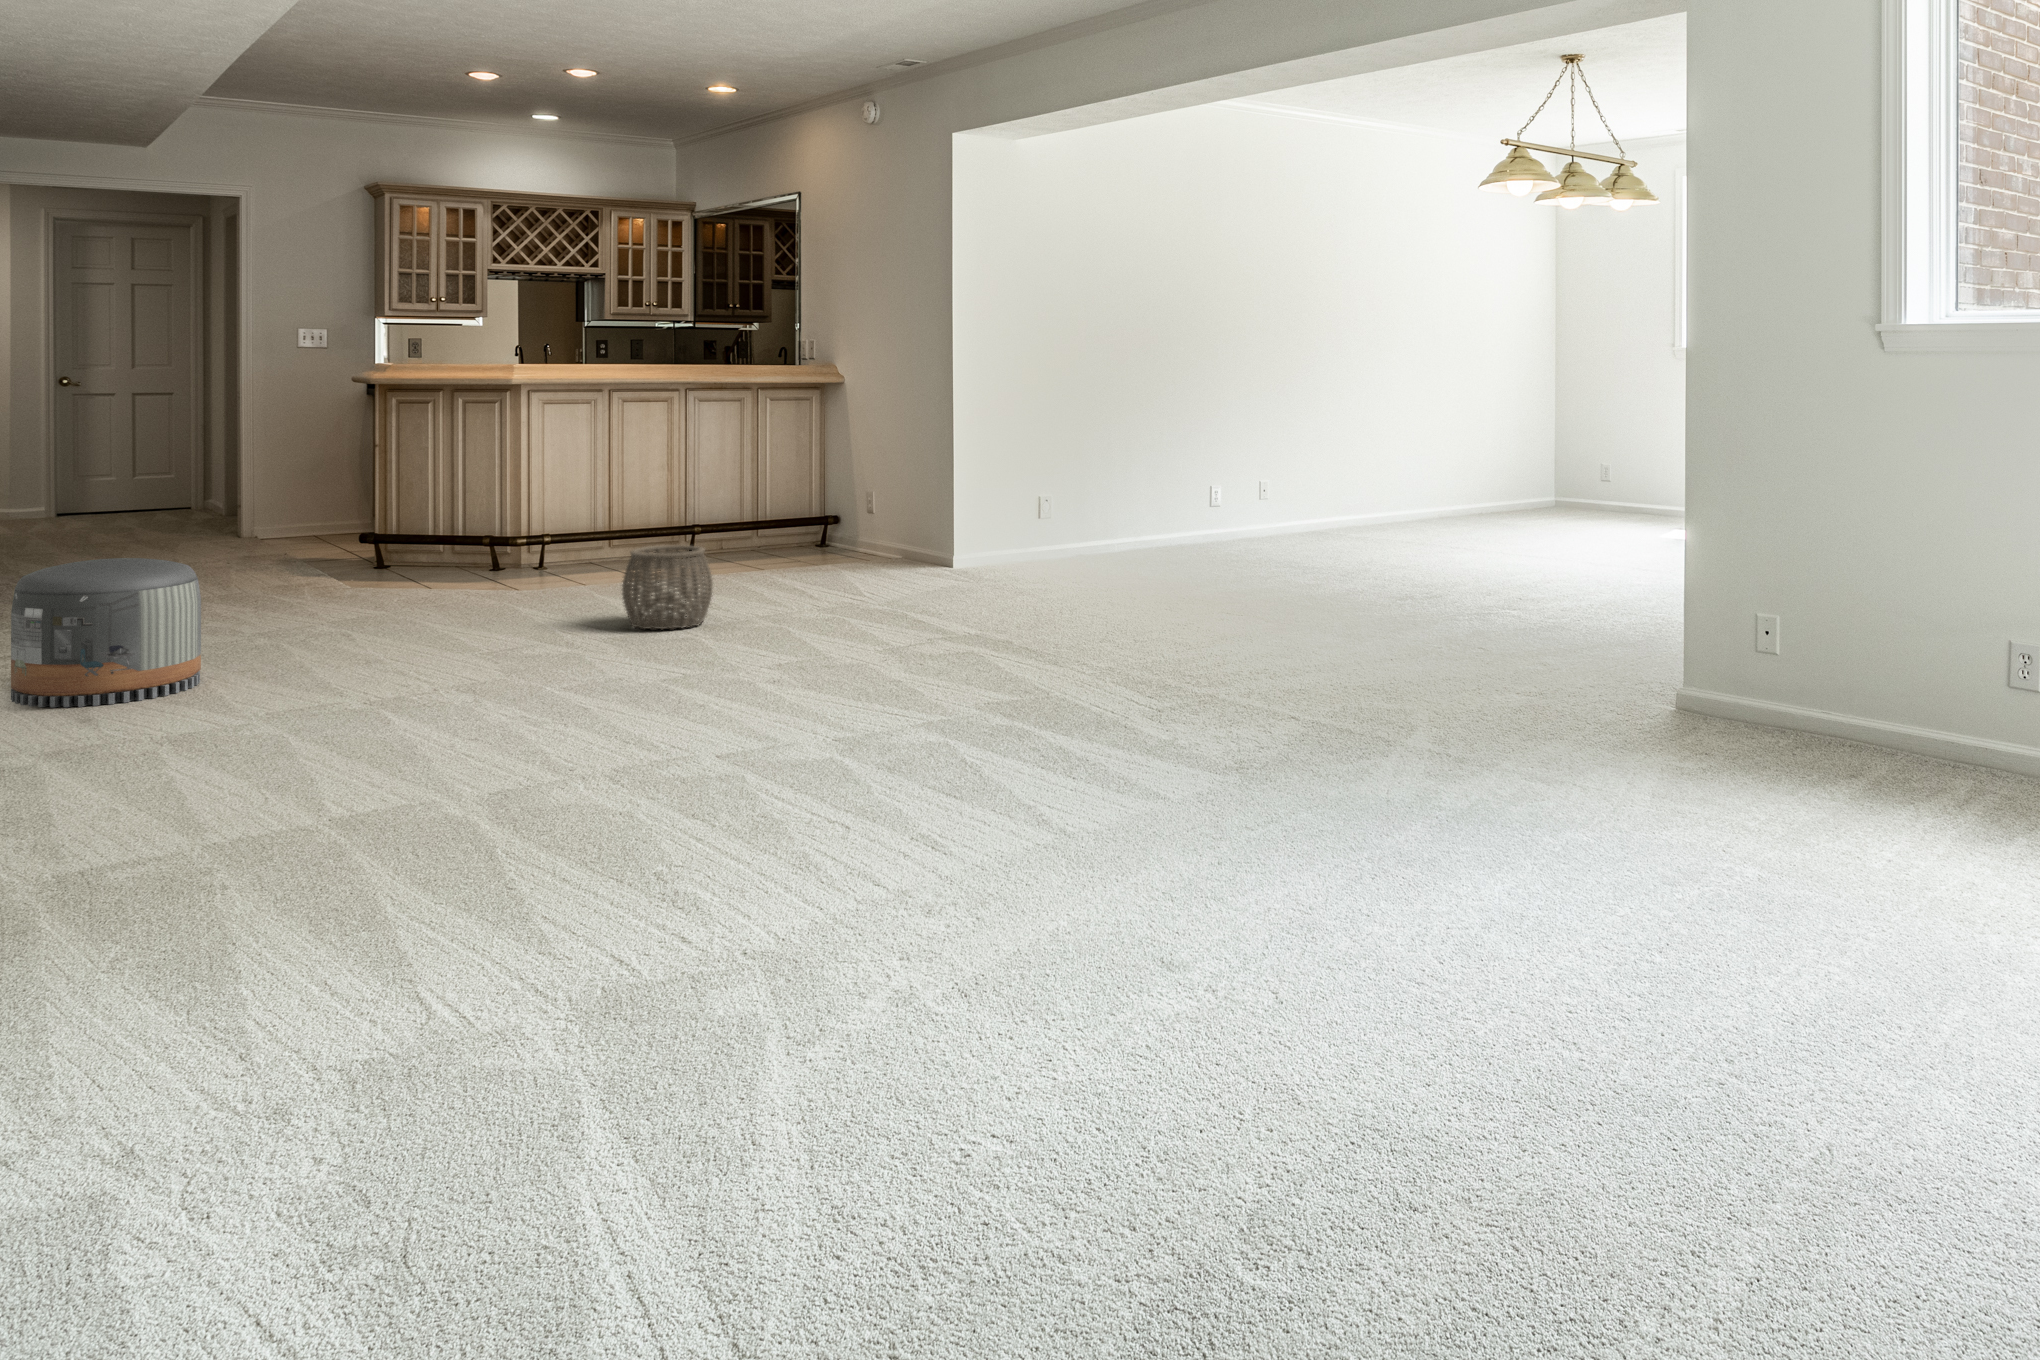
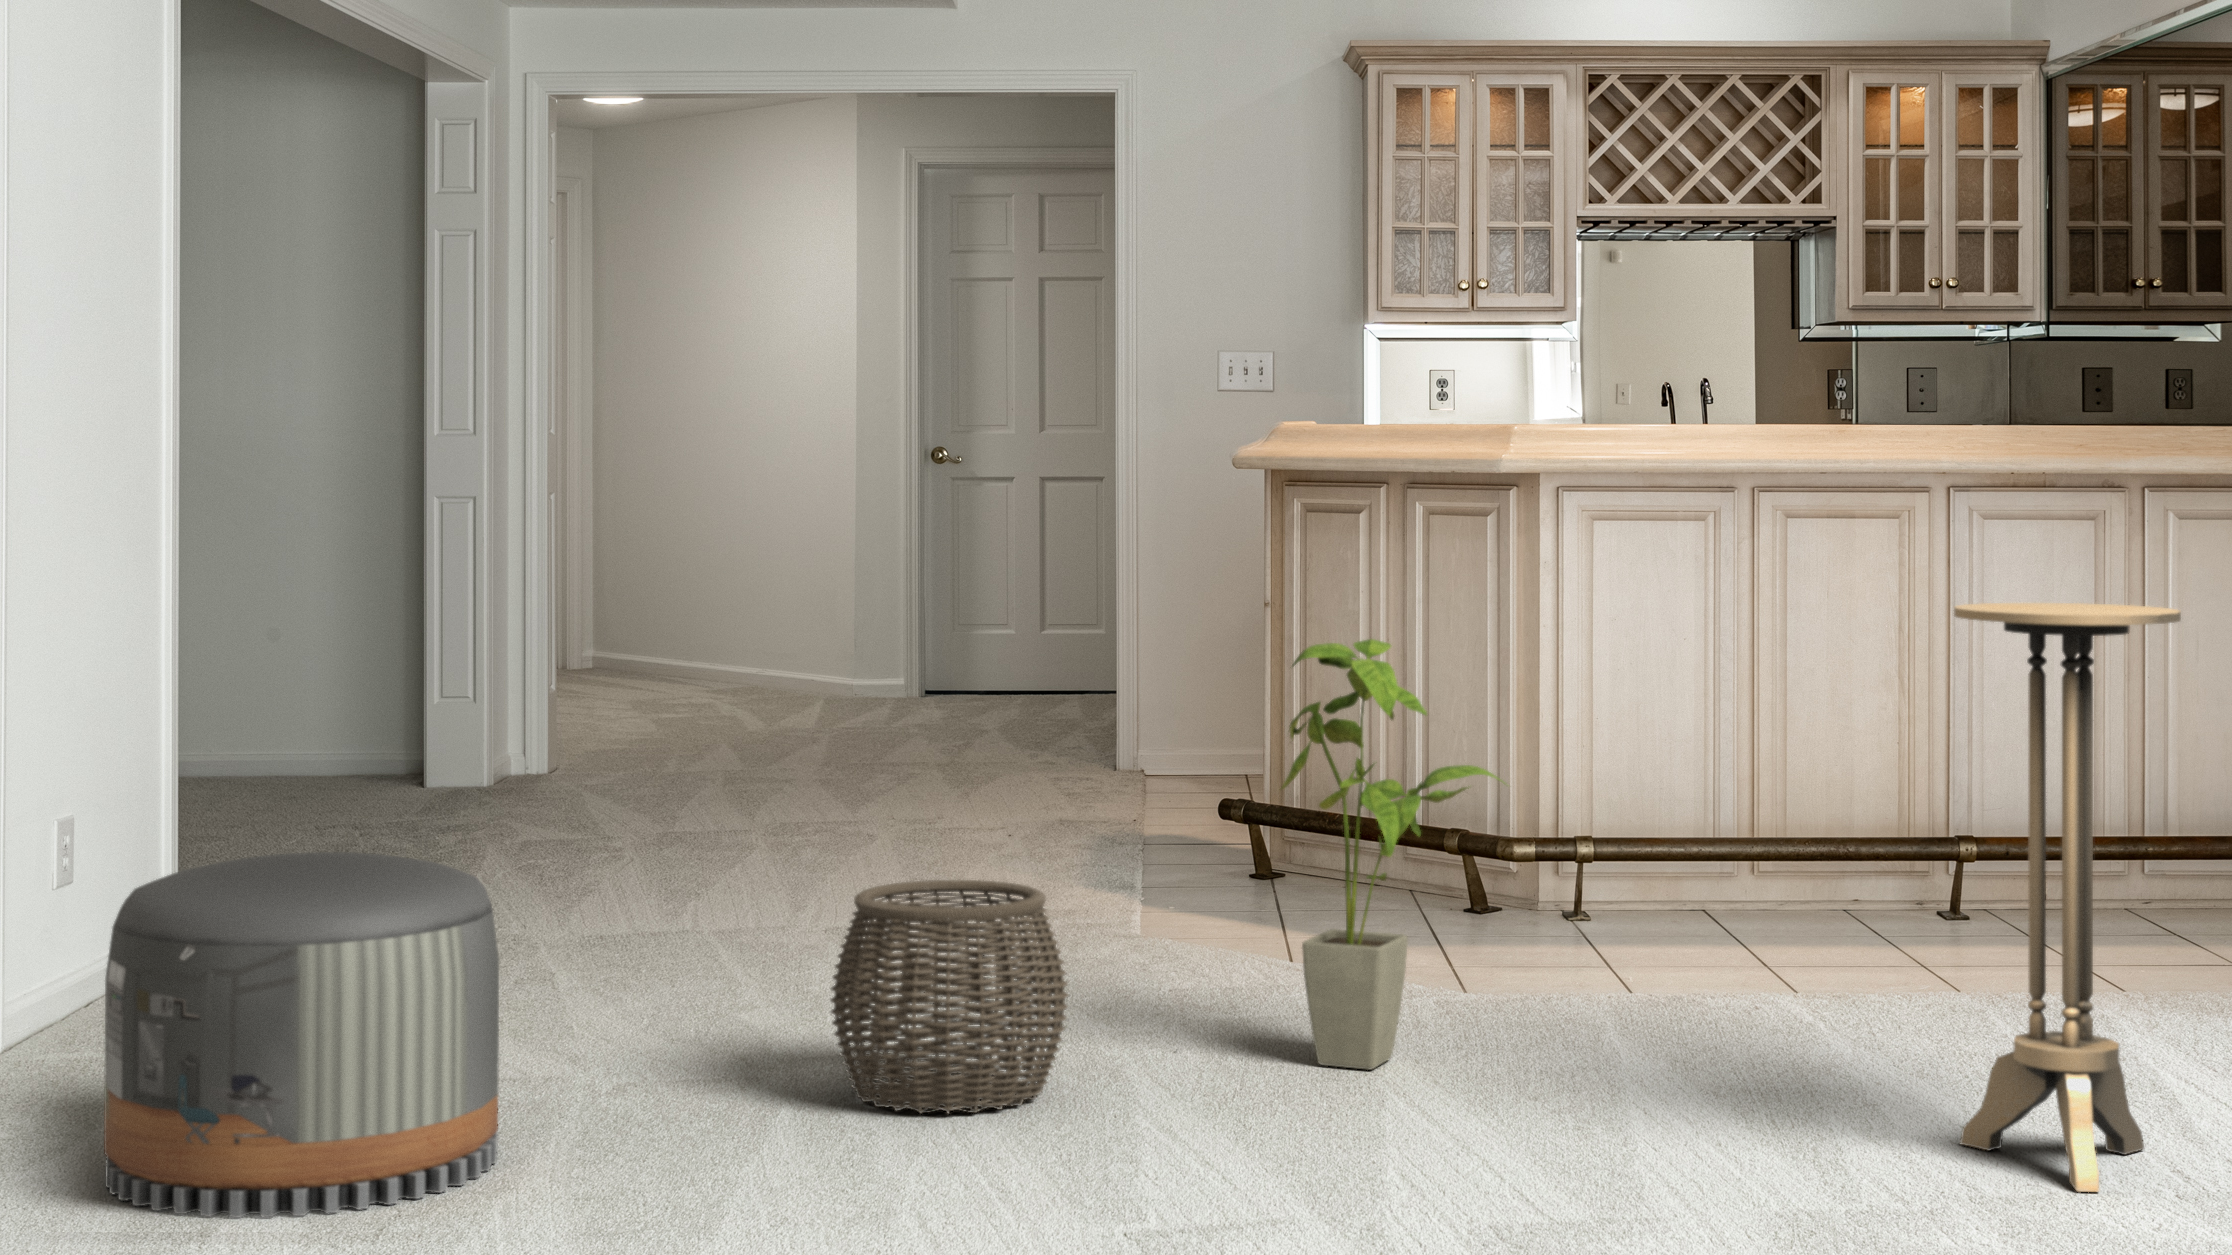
side table: none [754,431,827,619] -> present [1954,603,2181,1192]
house plant: none [484,454,577,618] -> present [1281,639,1504,1070]
woven basket: present [622,545,713,630] -> present [831,880,1068,1114]

